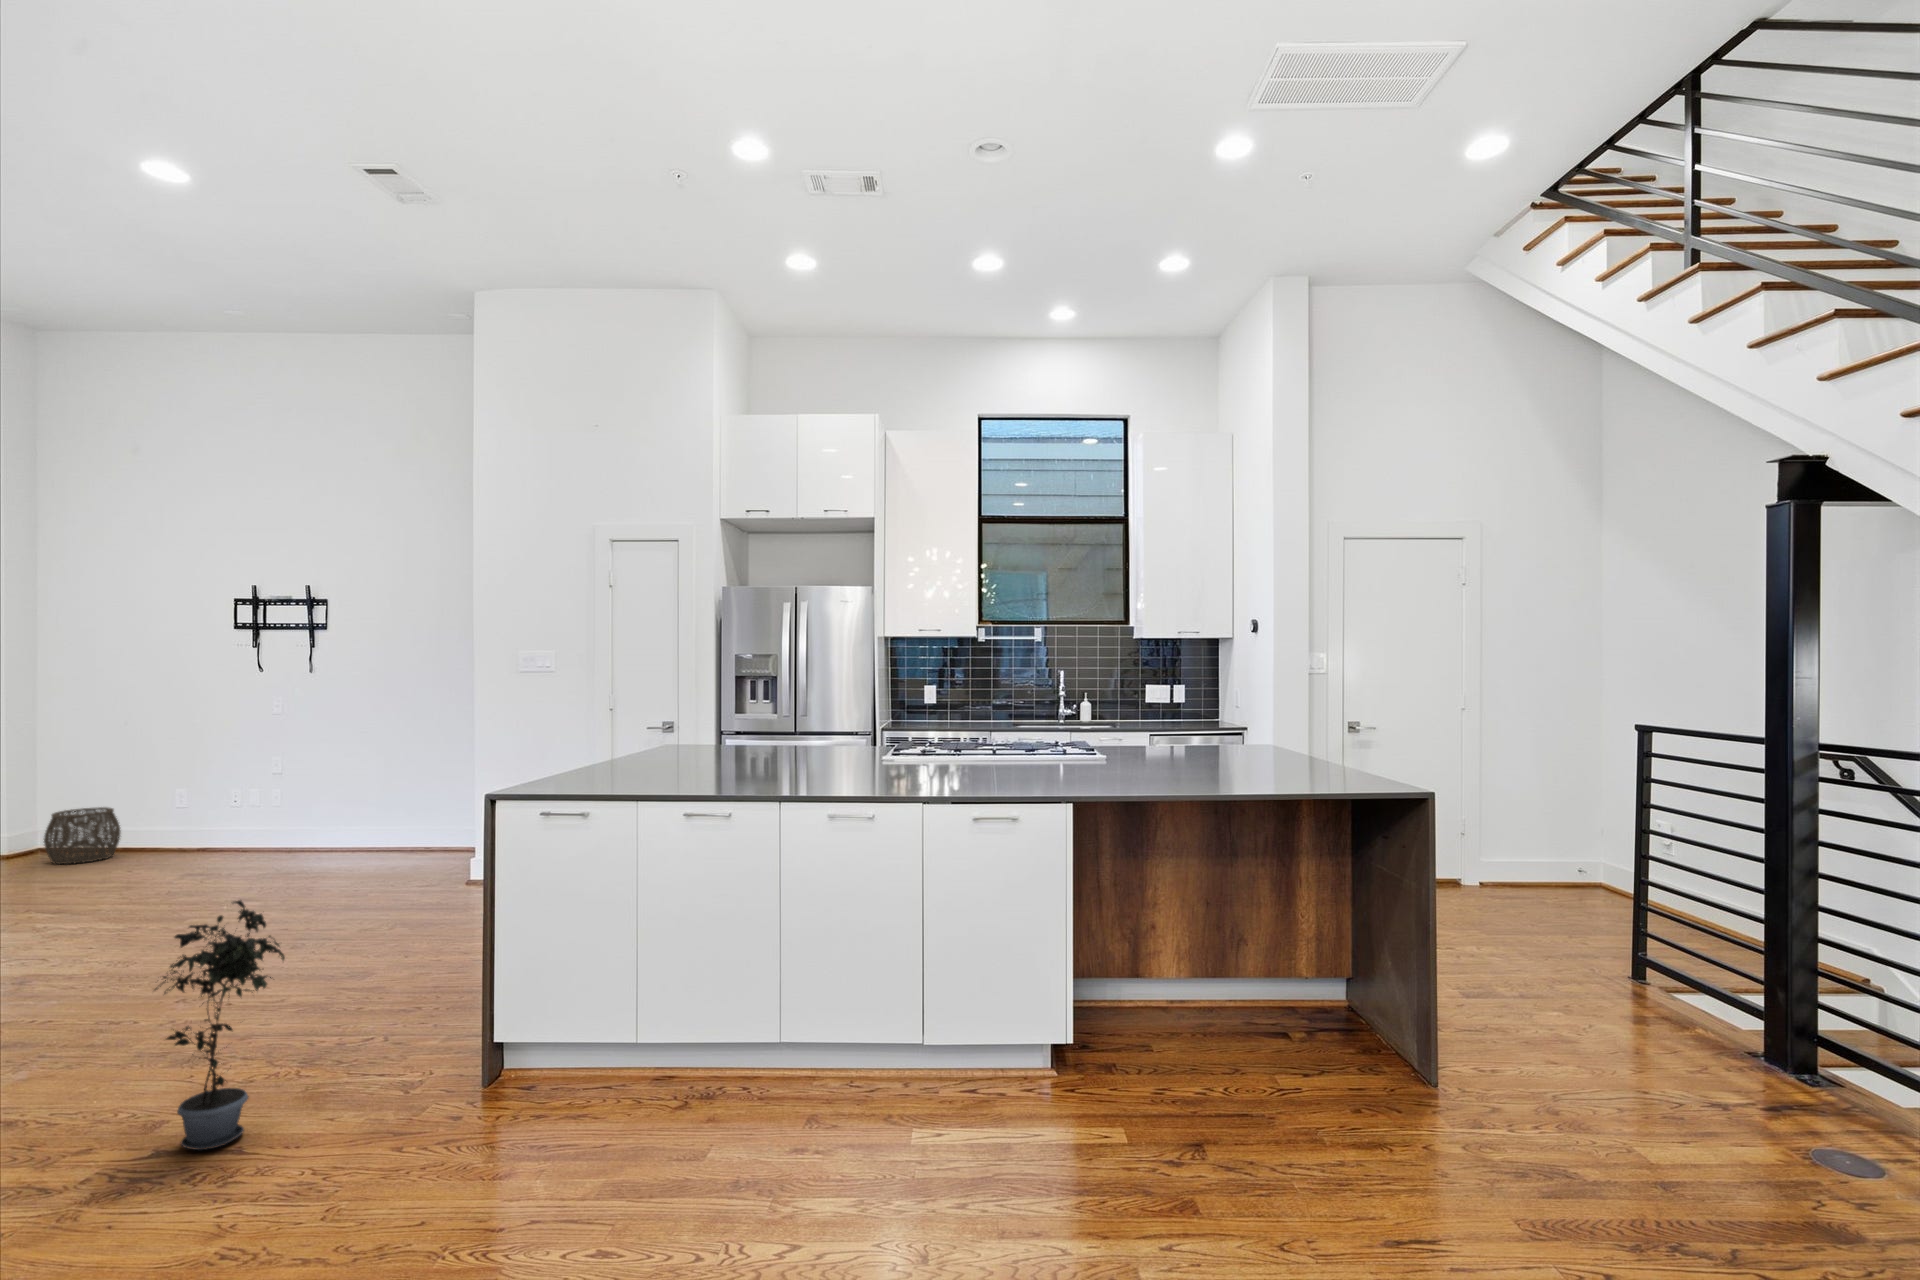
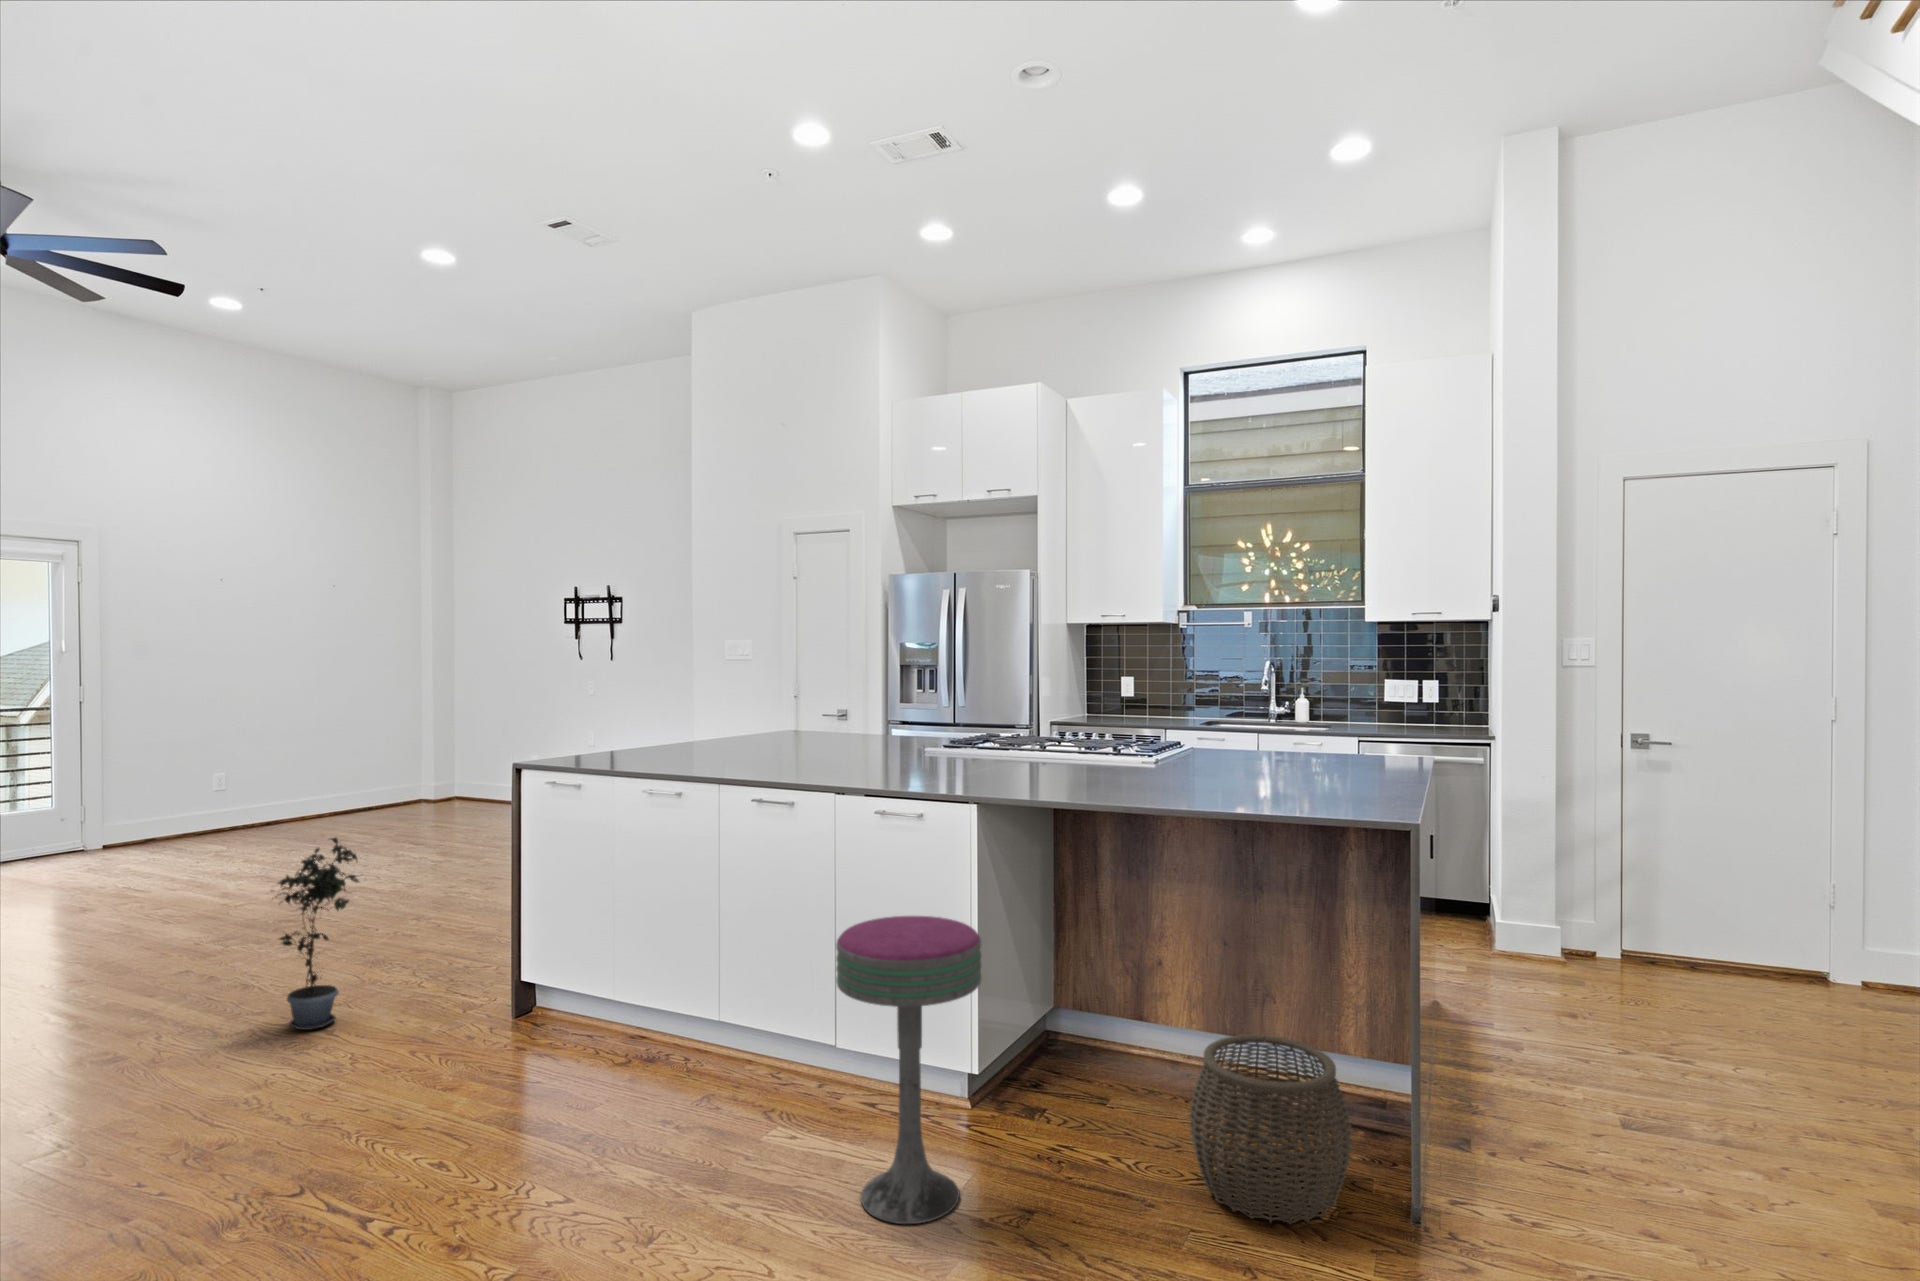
woven basket: present [44,807,121,864] -> present [1189,1035,1352,1224]
bar stool: none [1029,904,1160,1181] -> present [836,916,982,1224]

